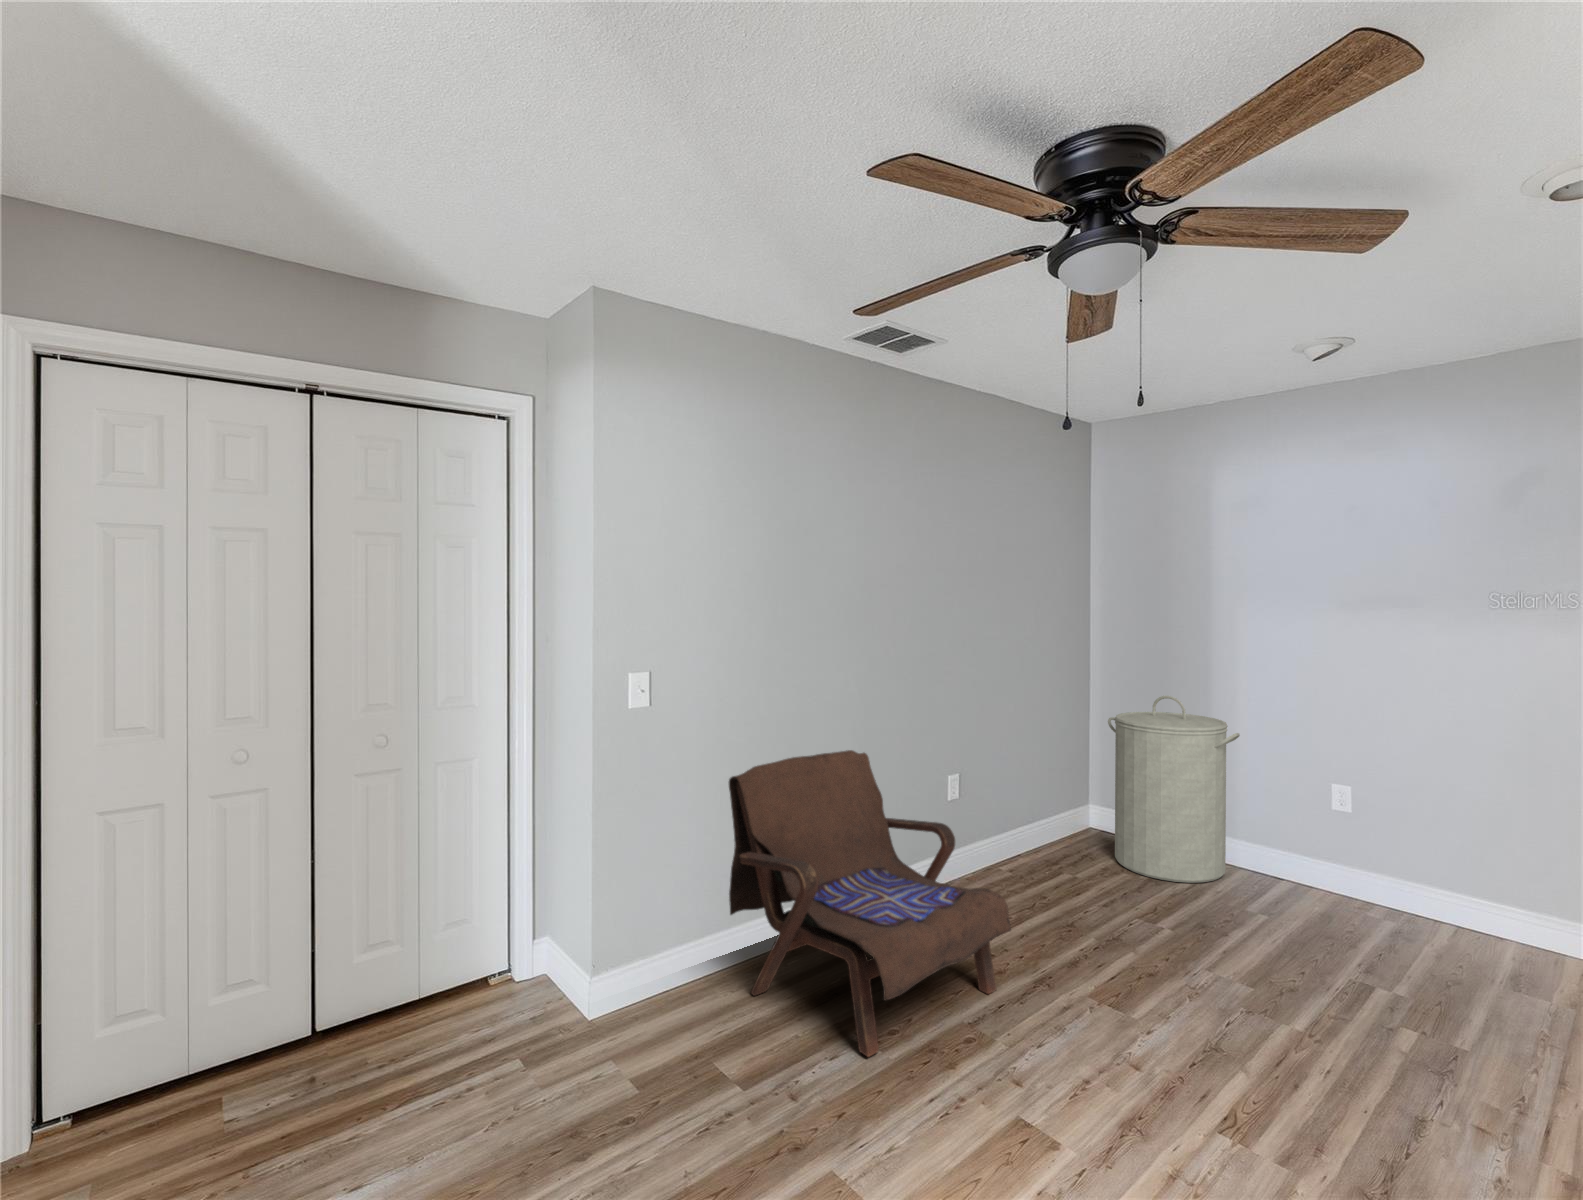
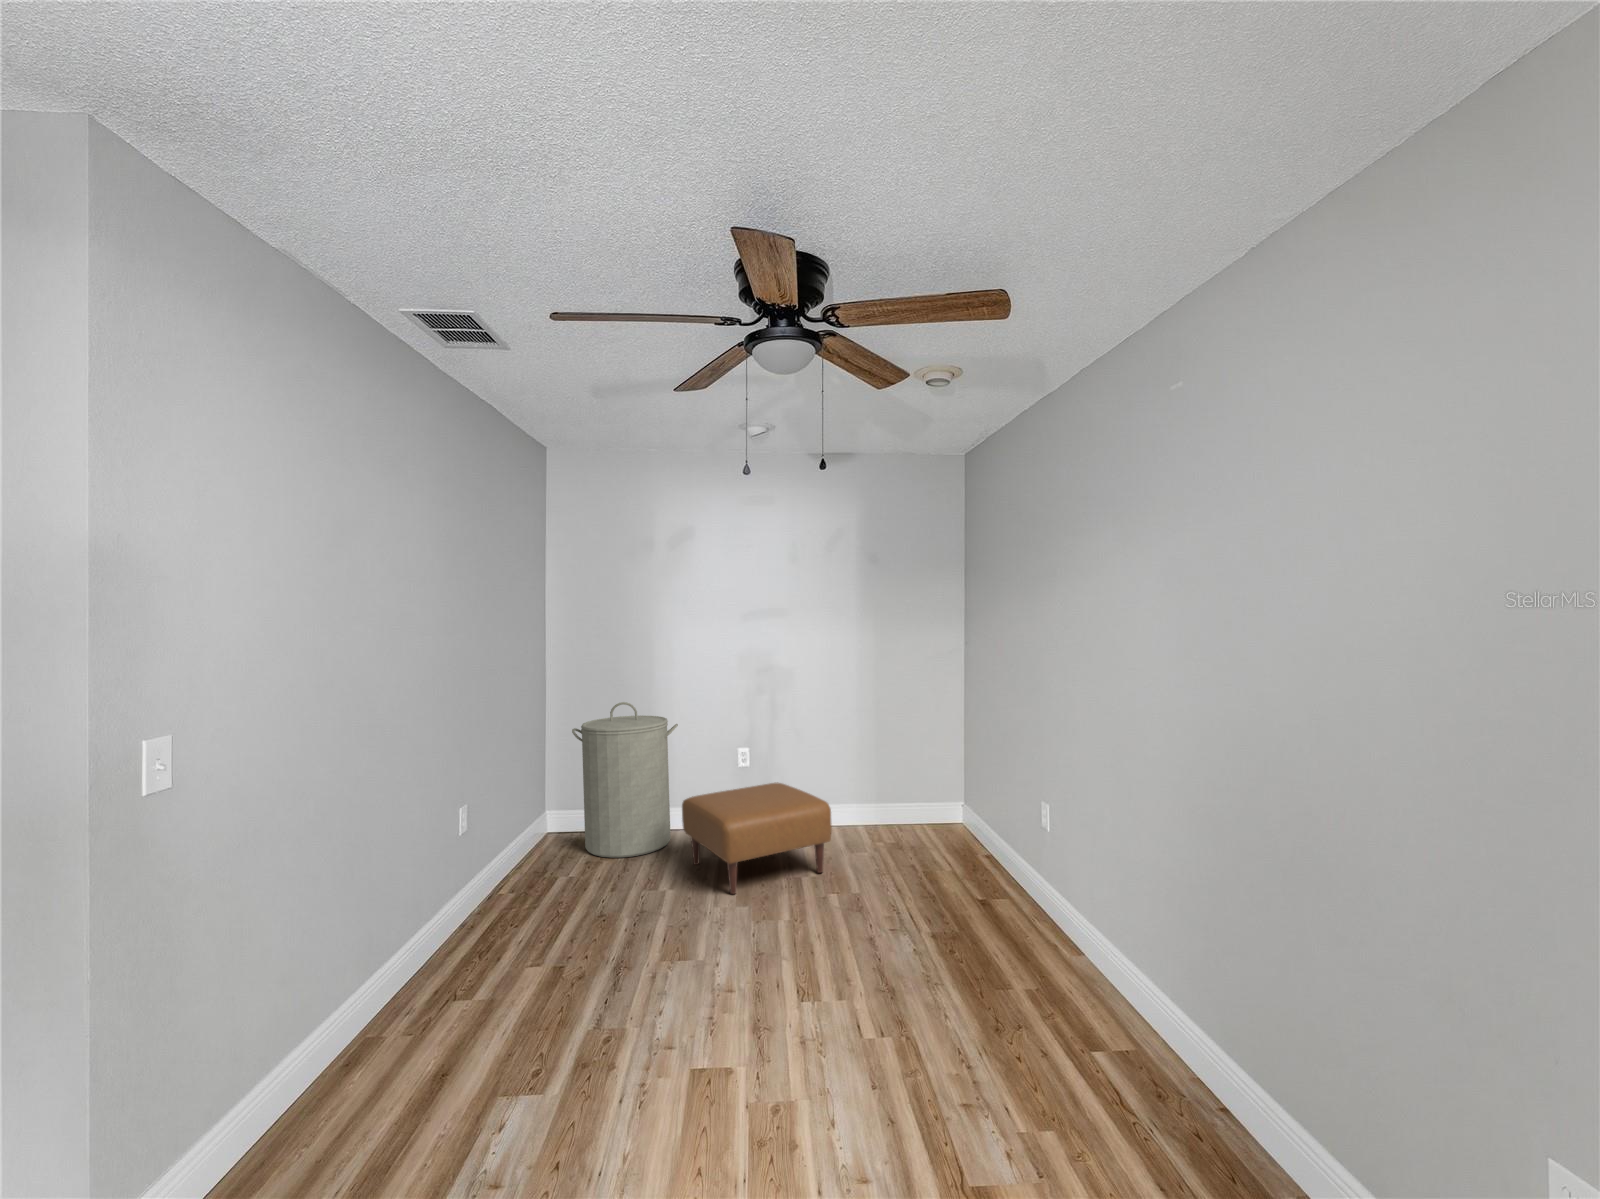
armchair: present [729,750,1011,1057] -> none [272,805,606,1130]
ottoman: none [1216,828,1443,997] -> present [682,782,832,894]

